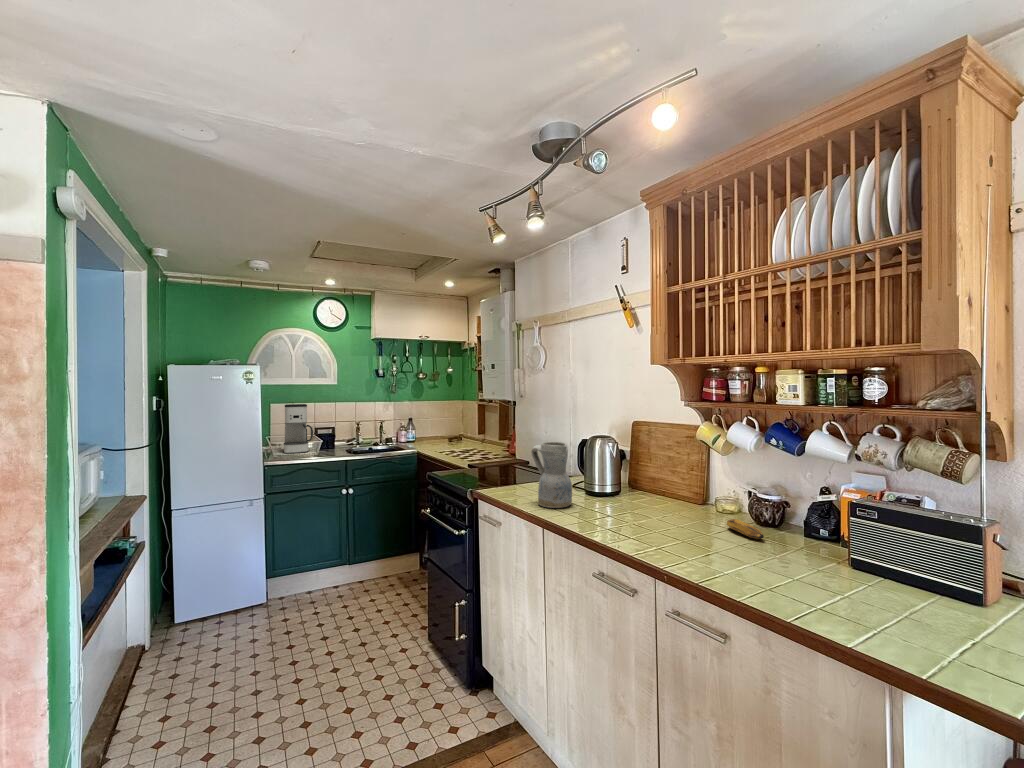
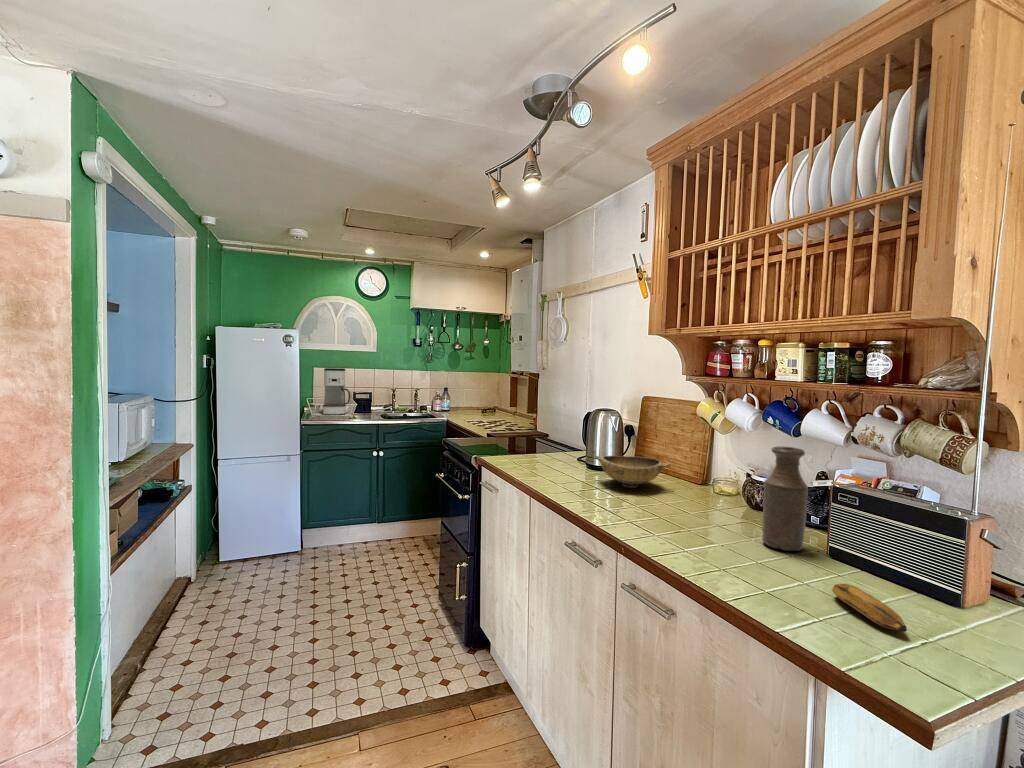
ceramic pitcher: present [531,442,572,508] -> none [530,411,569,478]
bottle: none [785,467,825,565] -> present [762,447,808,551]
bowl: none [599,481,673,512] -> present [595,456,670,488]
banana: present [727,519,764,539] -> present [832,584,907,632]

